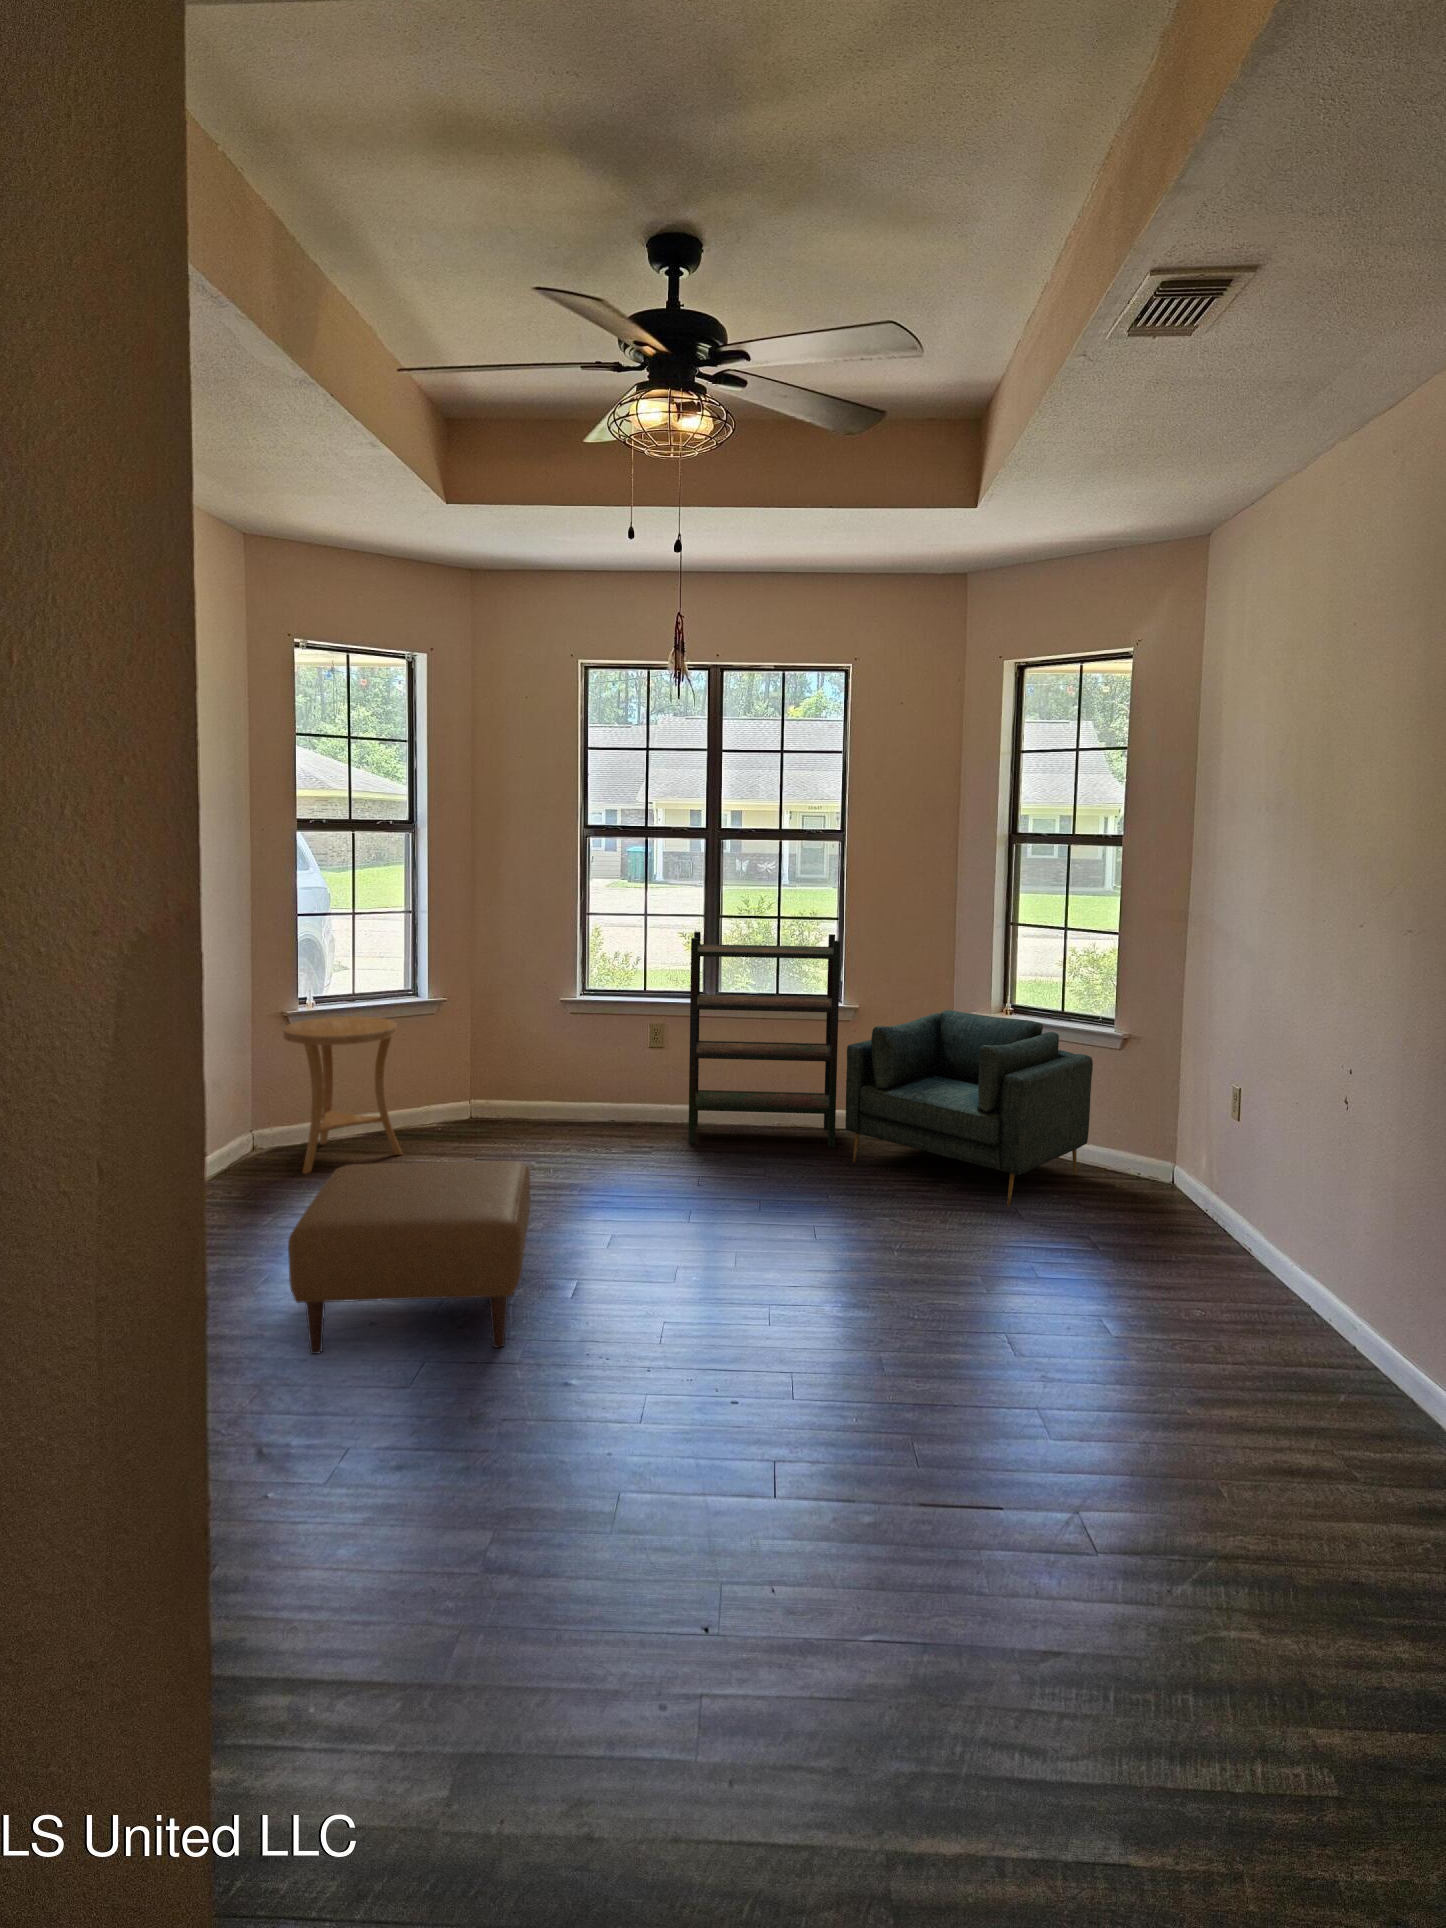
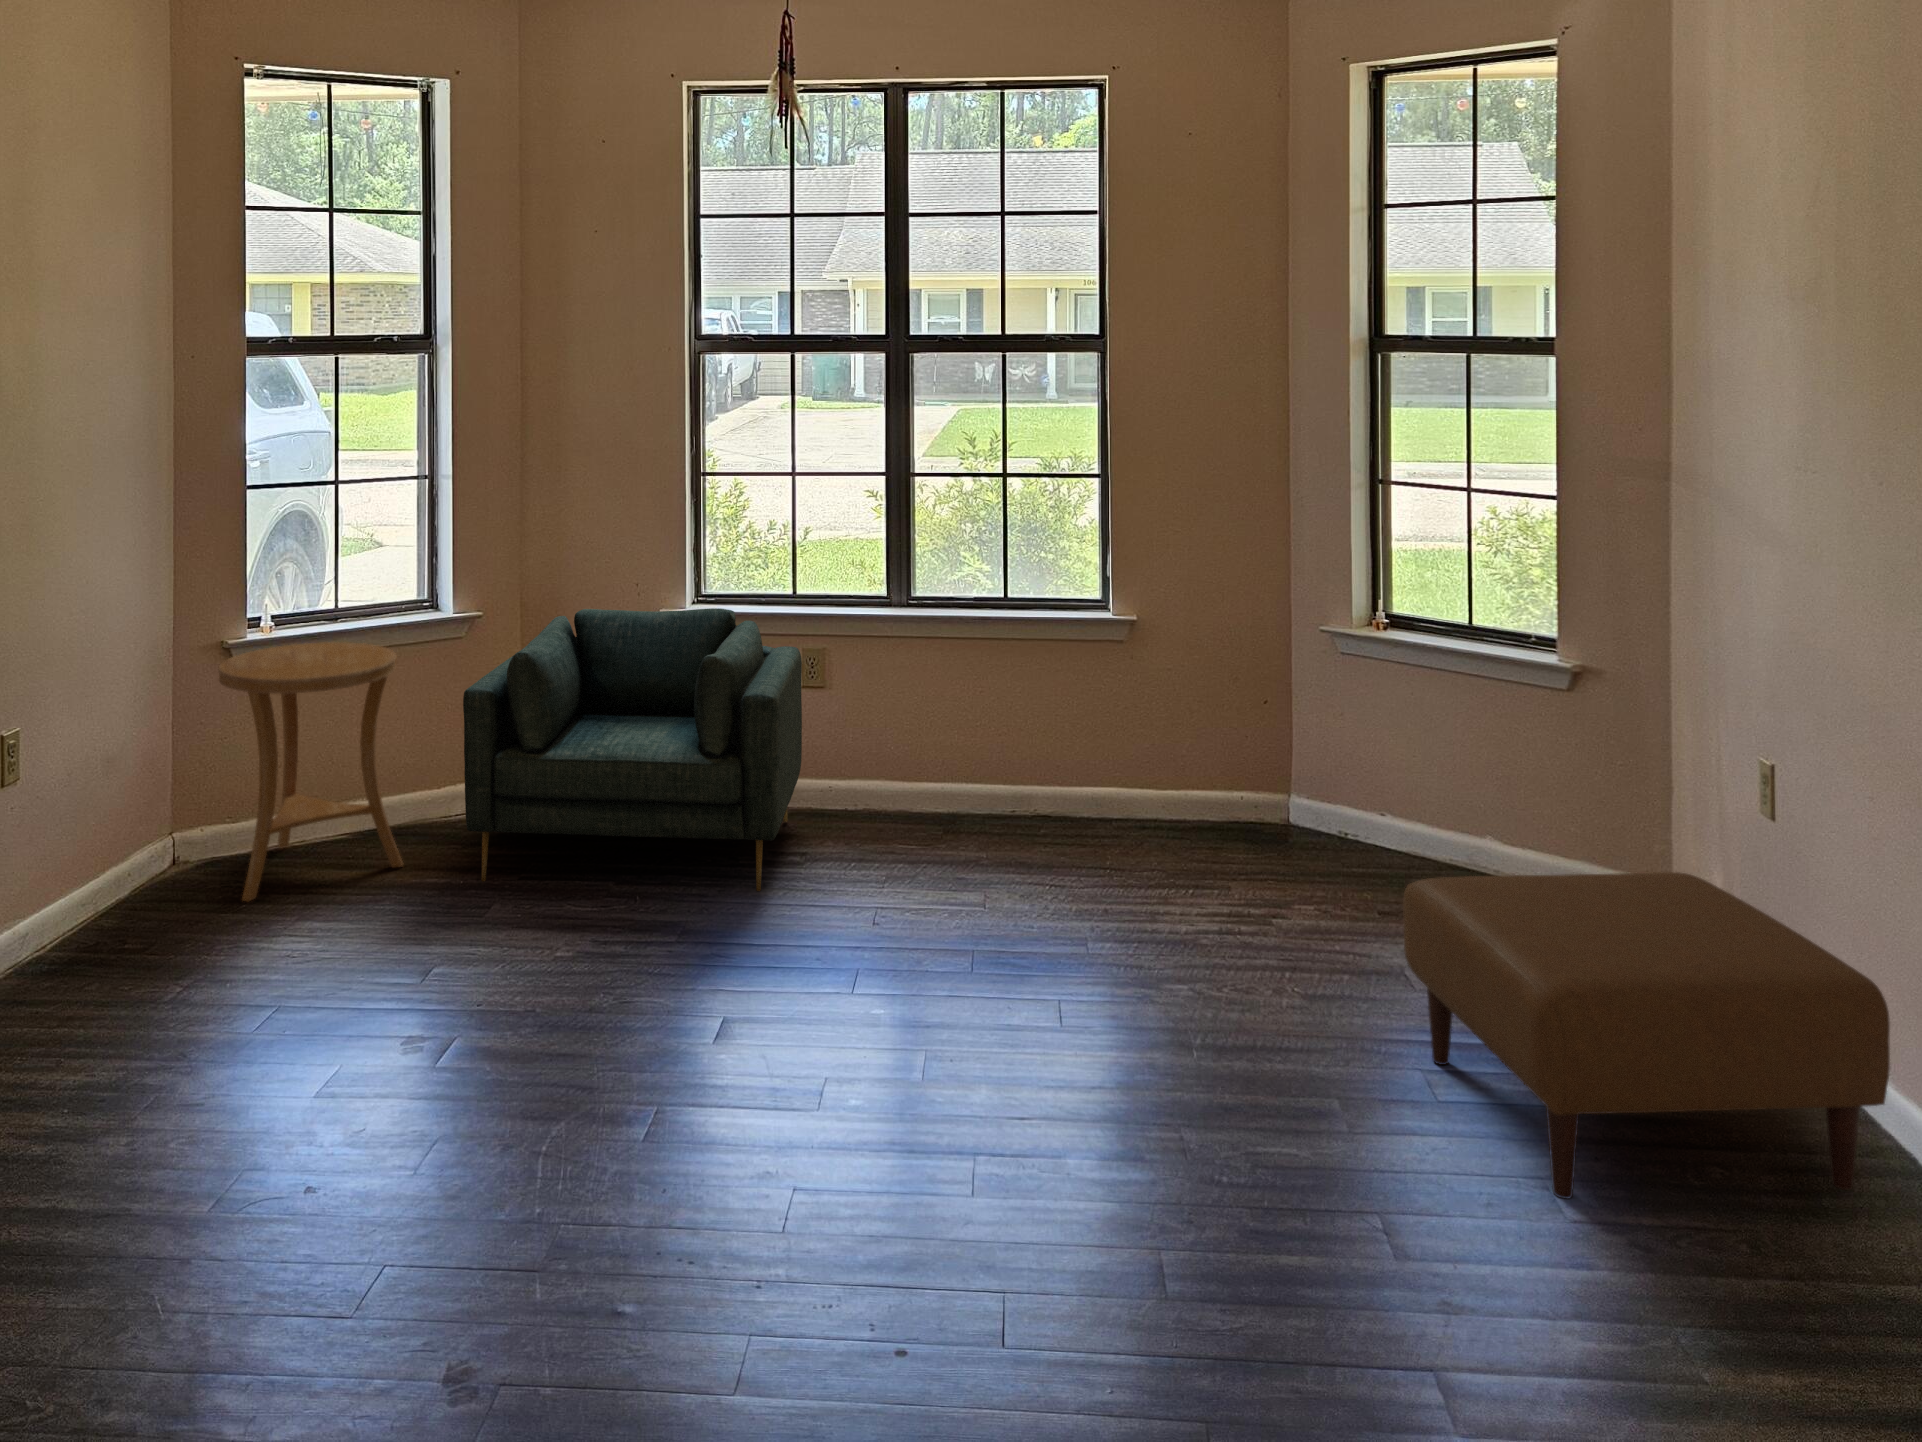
bookshelf: present [688,932,840,1148] -> none [859,500,1100,853]
armchair: present [845,1010,1093,1207] -> present [463,608,802,891]
ottoman: present [288,1161,530,1354] -> present [1403,872,1890,1198]

